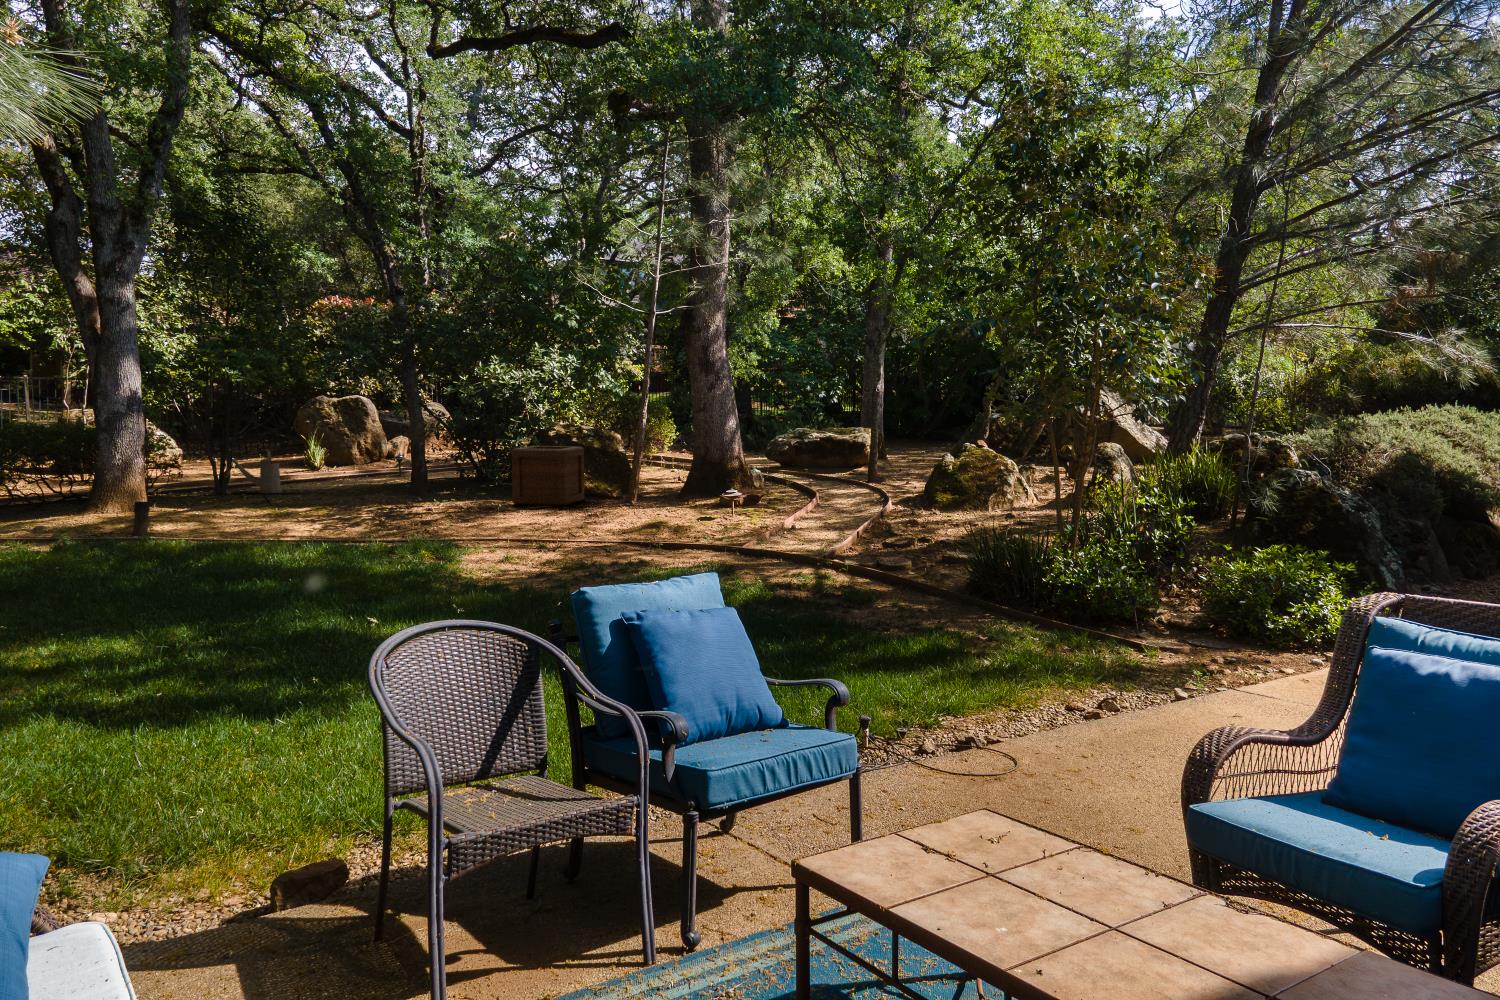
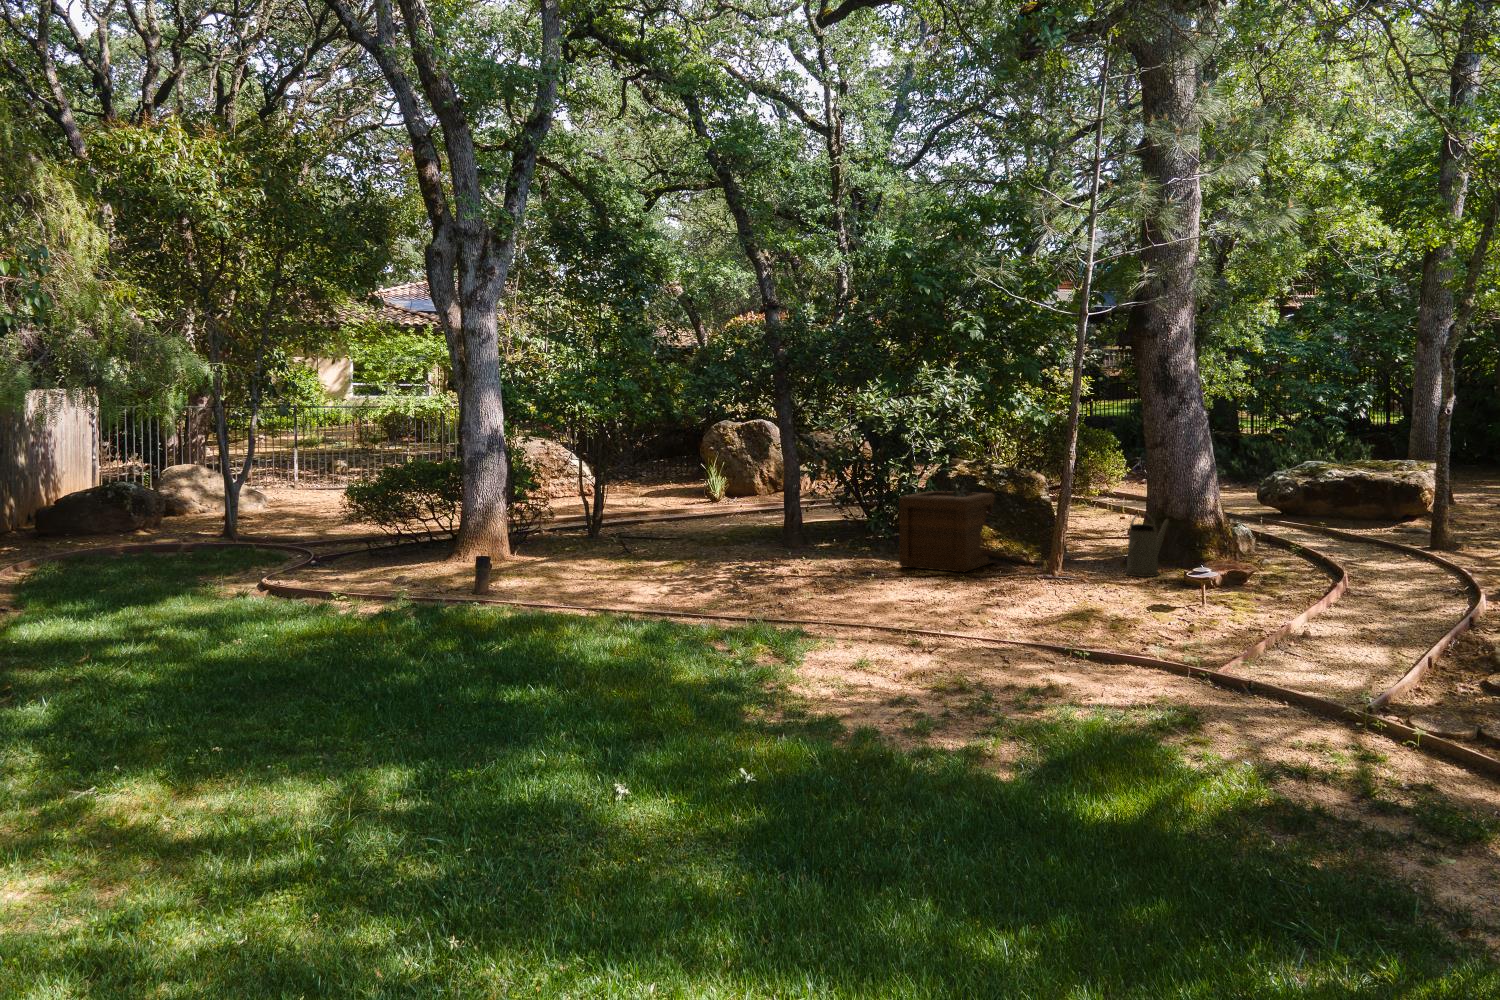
watering can: present [232,451,288,493] -> present [1125,513,1169,577]

